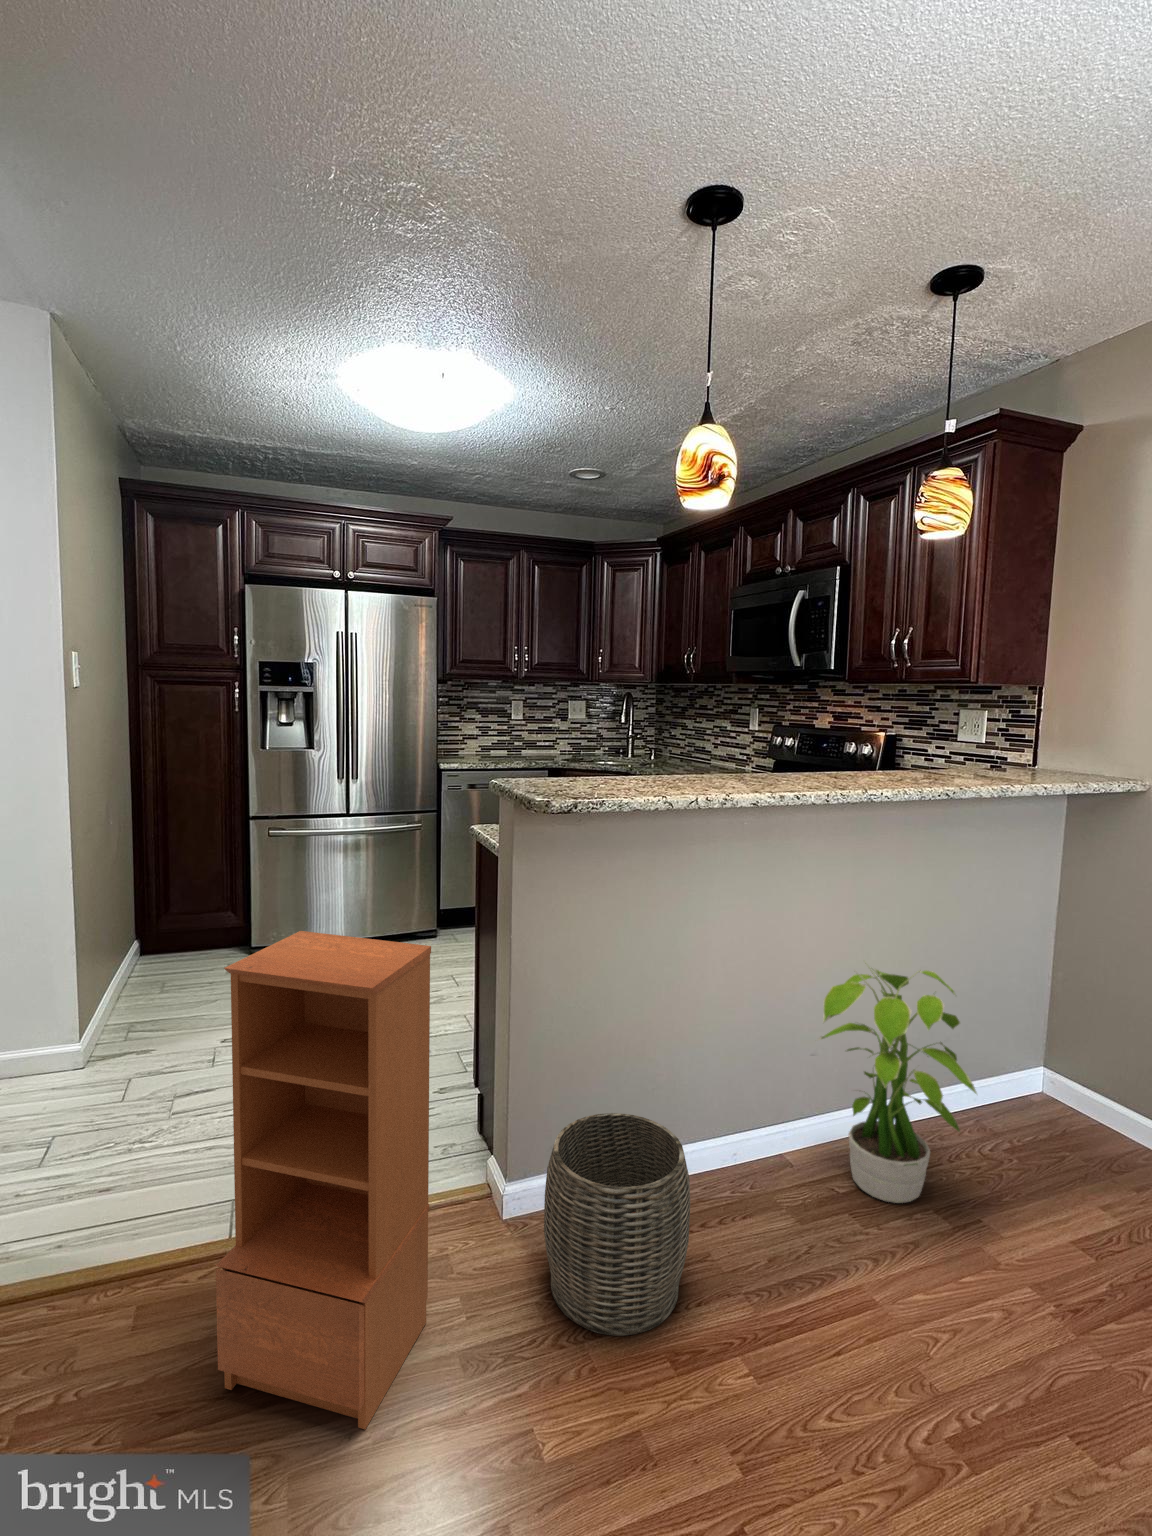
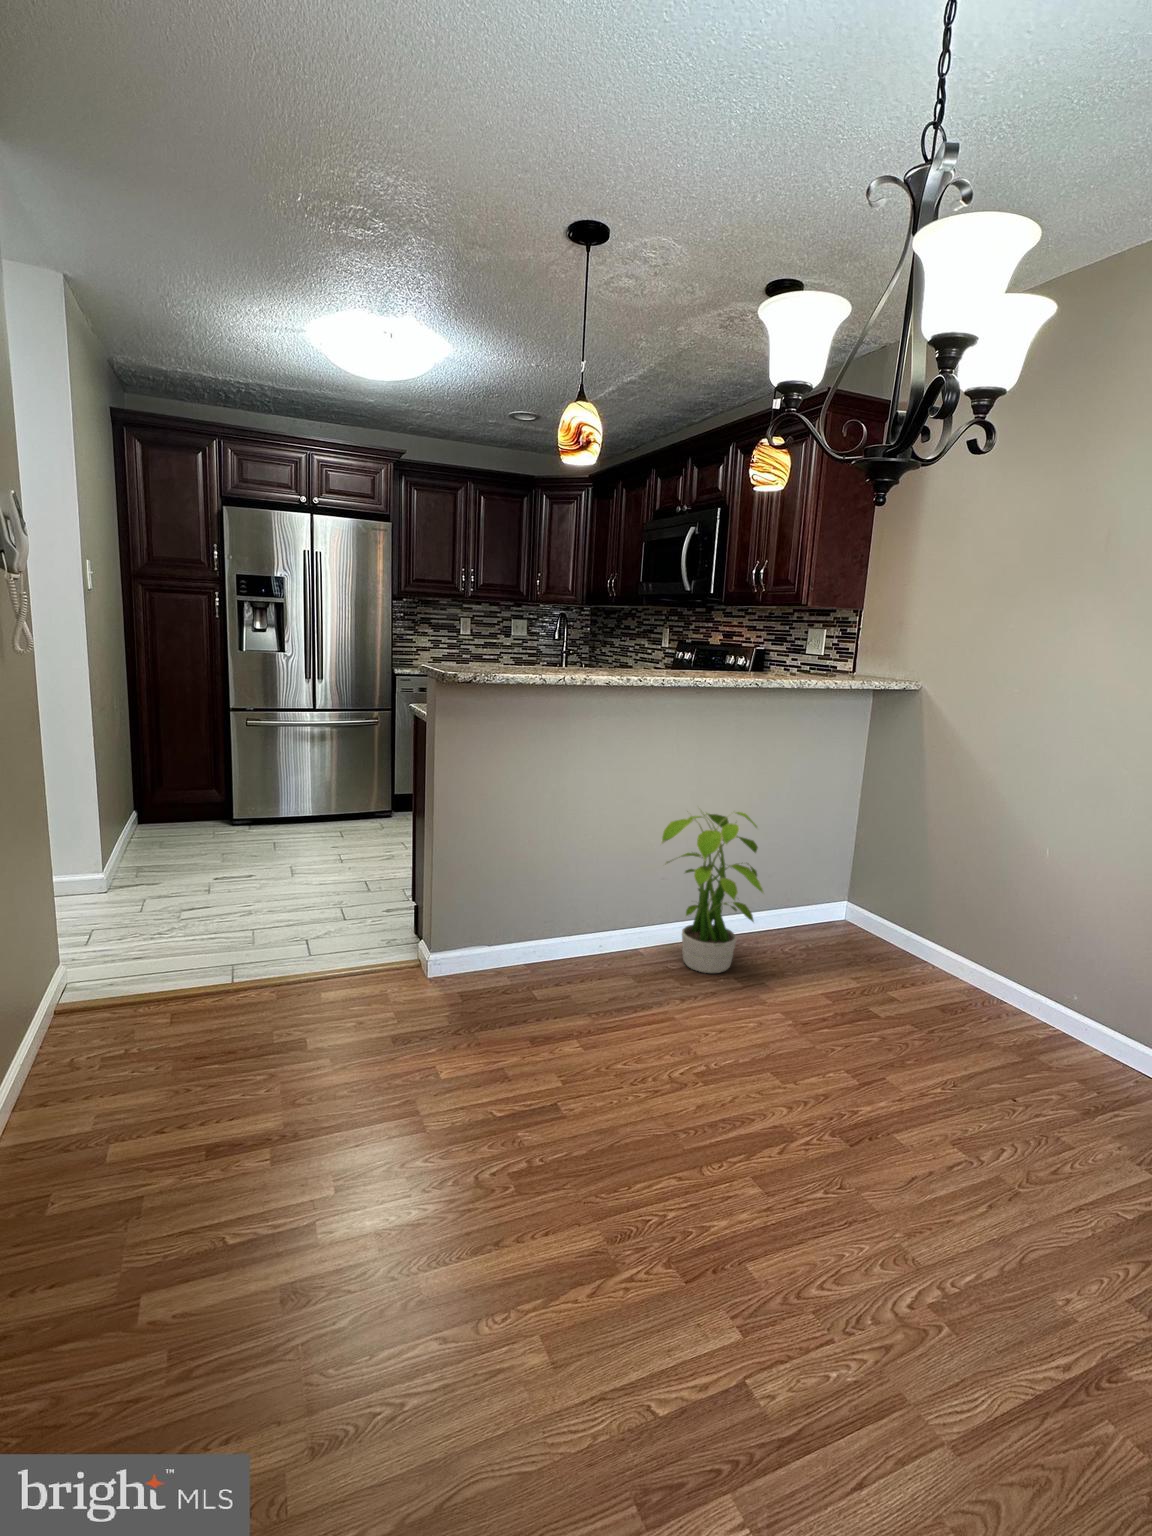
bookcase: present [216,931,431,1429] -> none [231,758,373,1061]
woven basket: present [544,1113,690,1336] -> none [453,898,552,1027]

